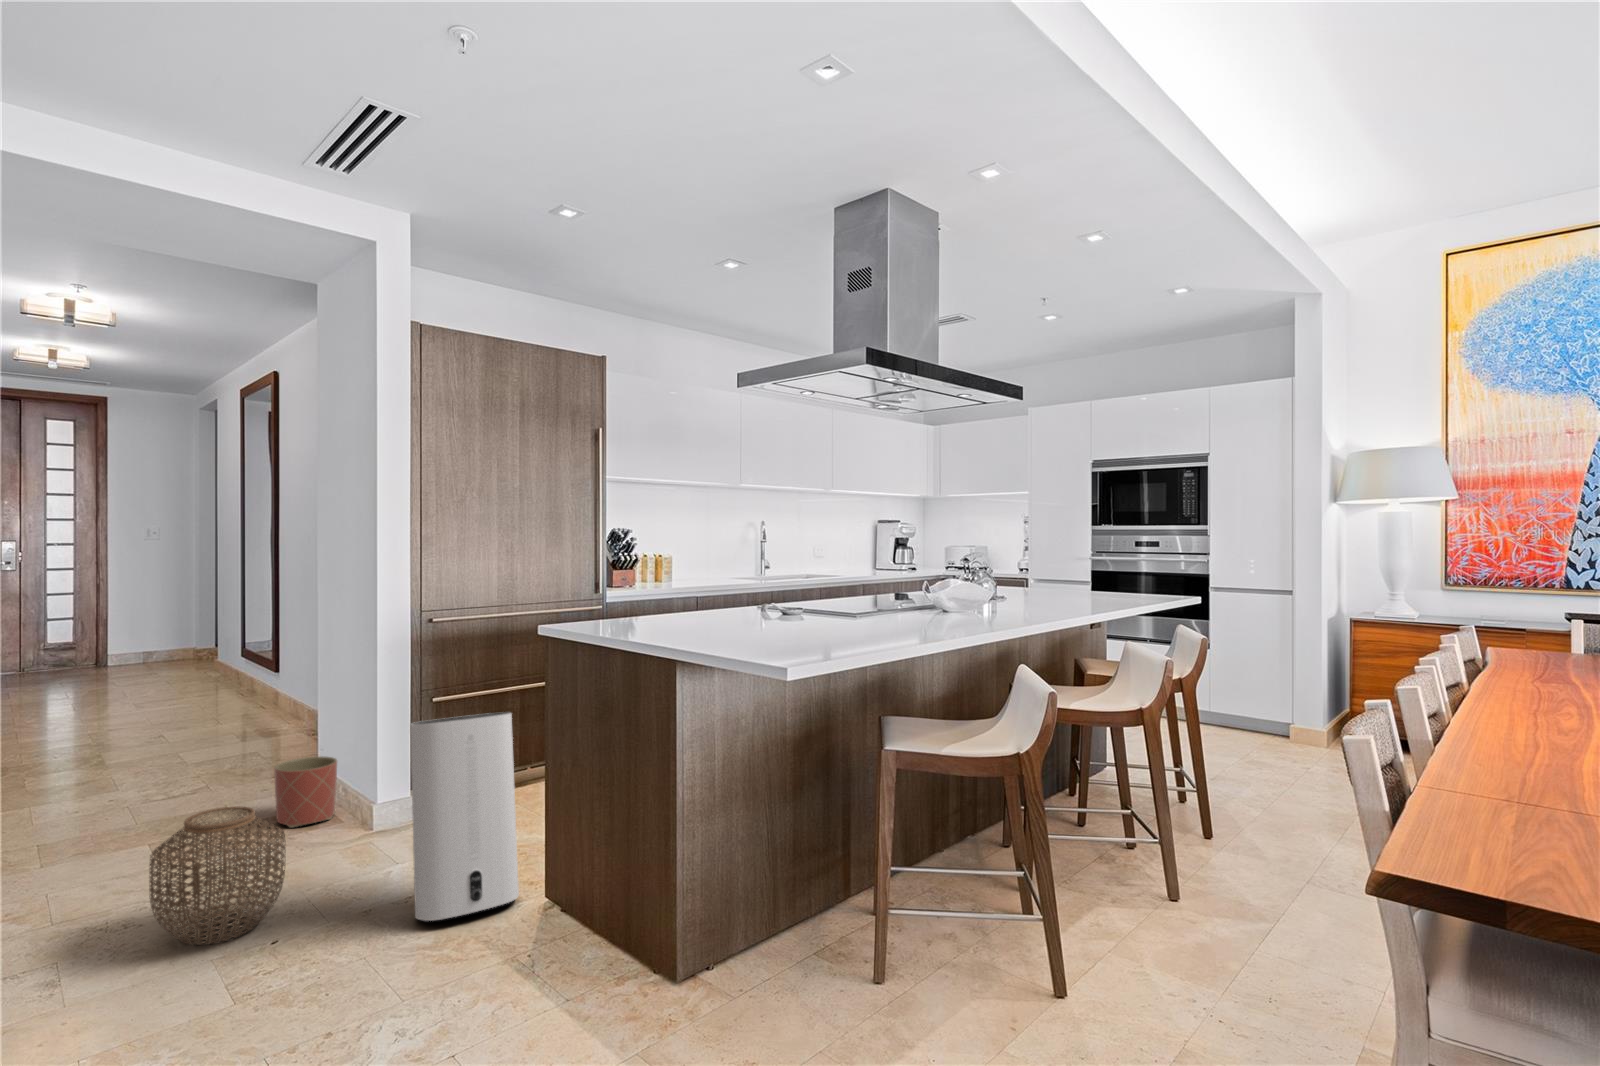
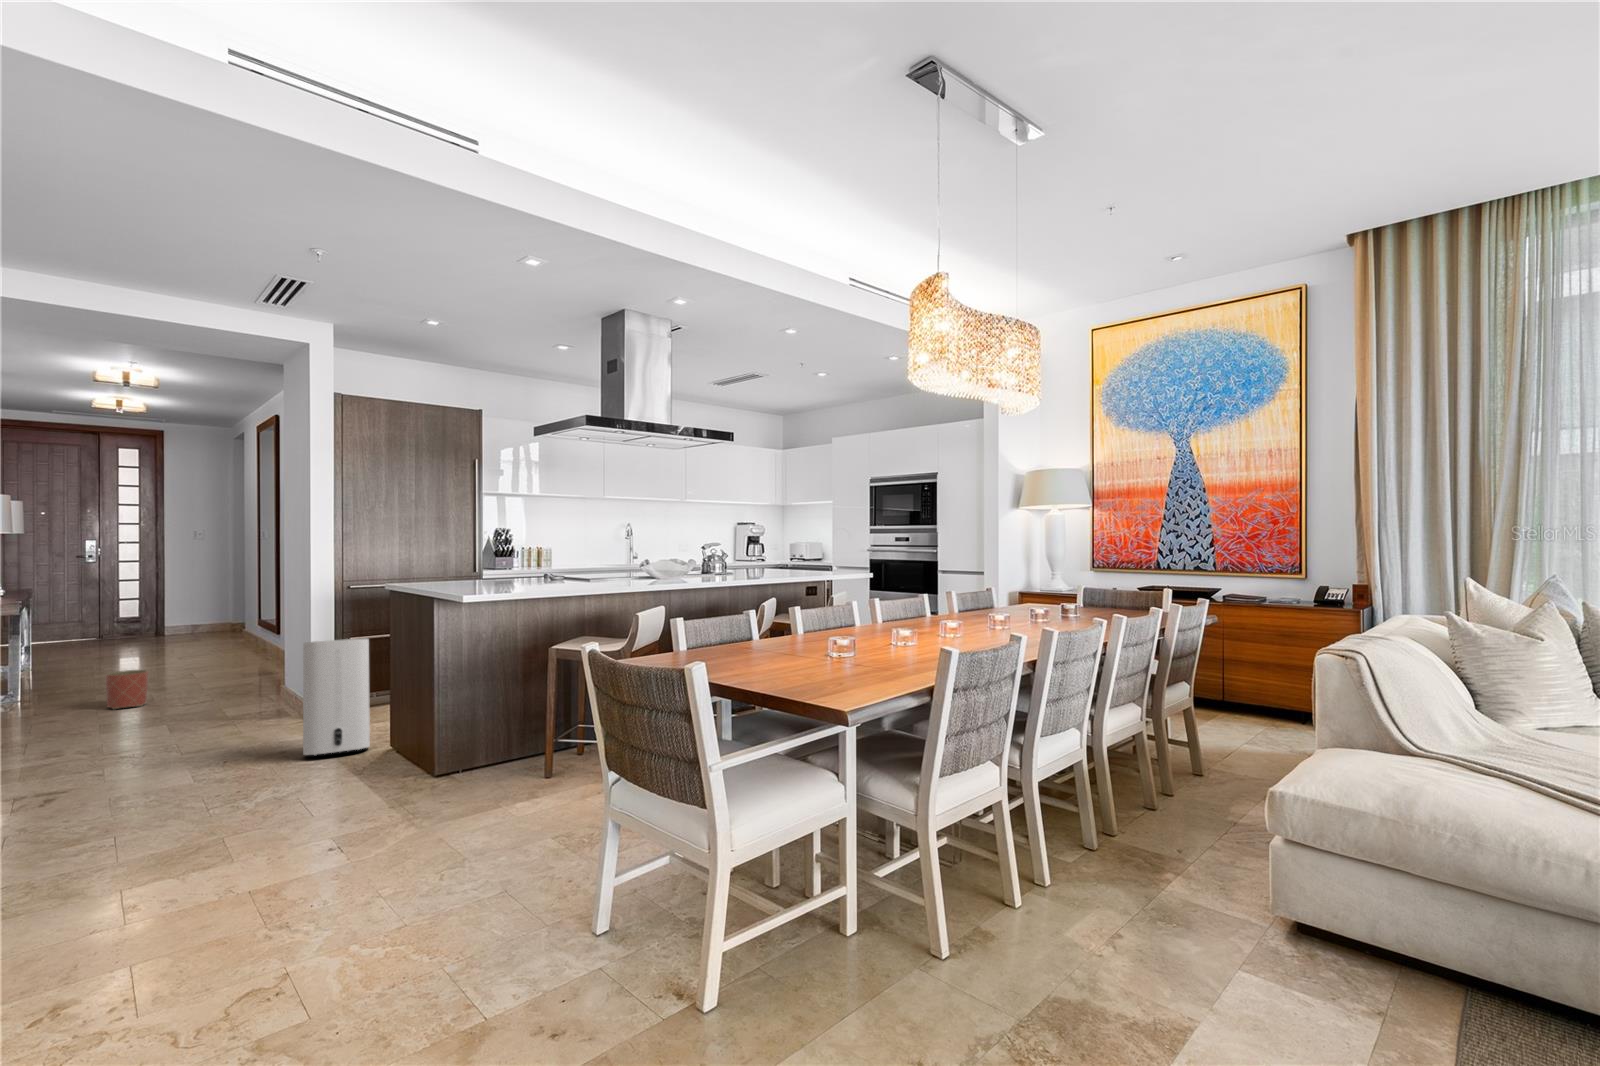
planter: present [274,756,337,828] -> present [105,670,148,709]
woven basket: present [149,806,286,945] -> none [150,690,231,764]

